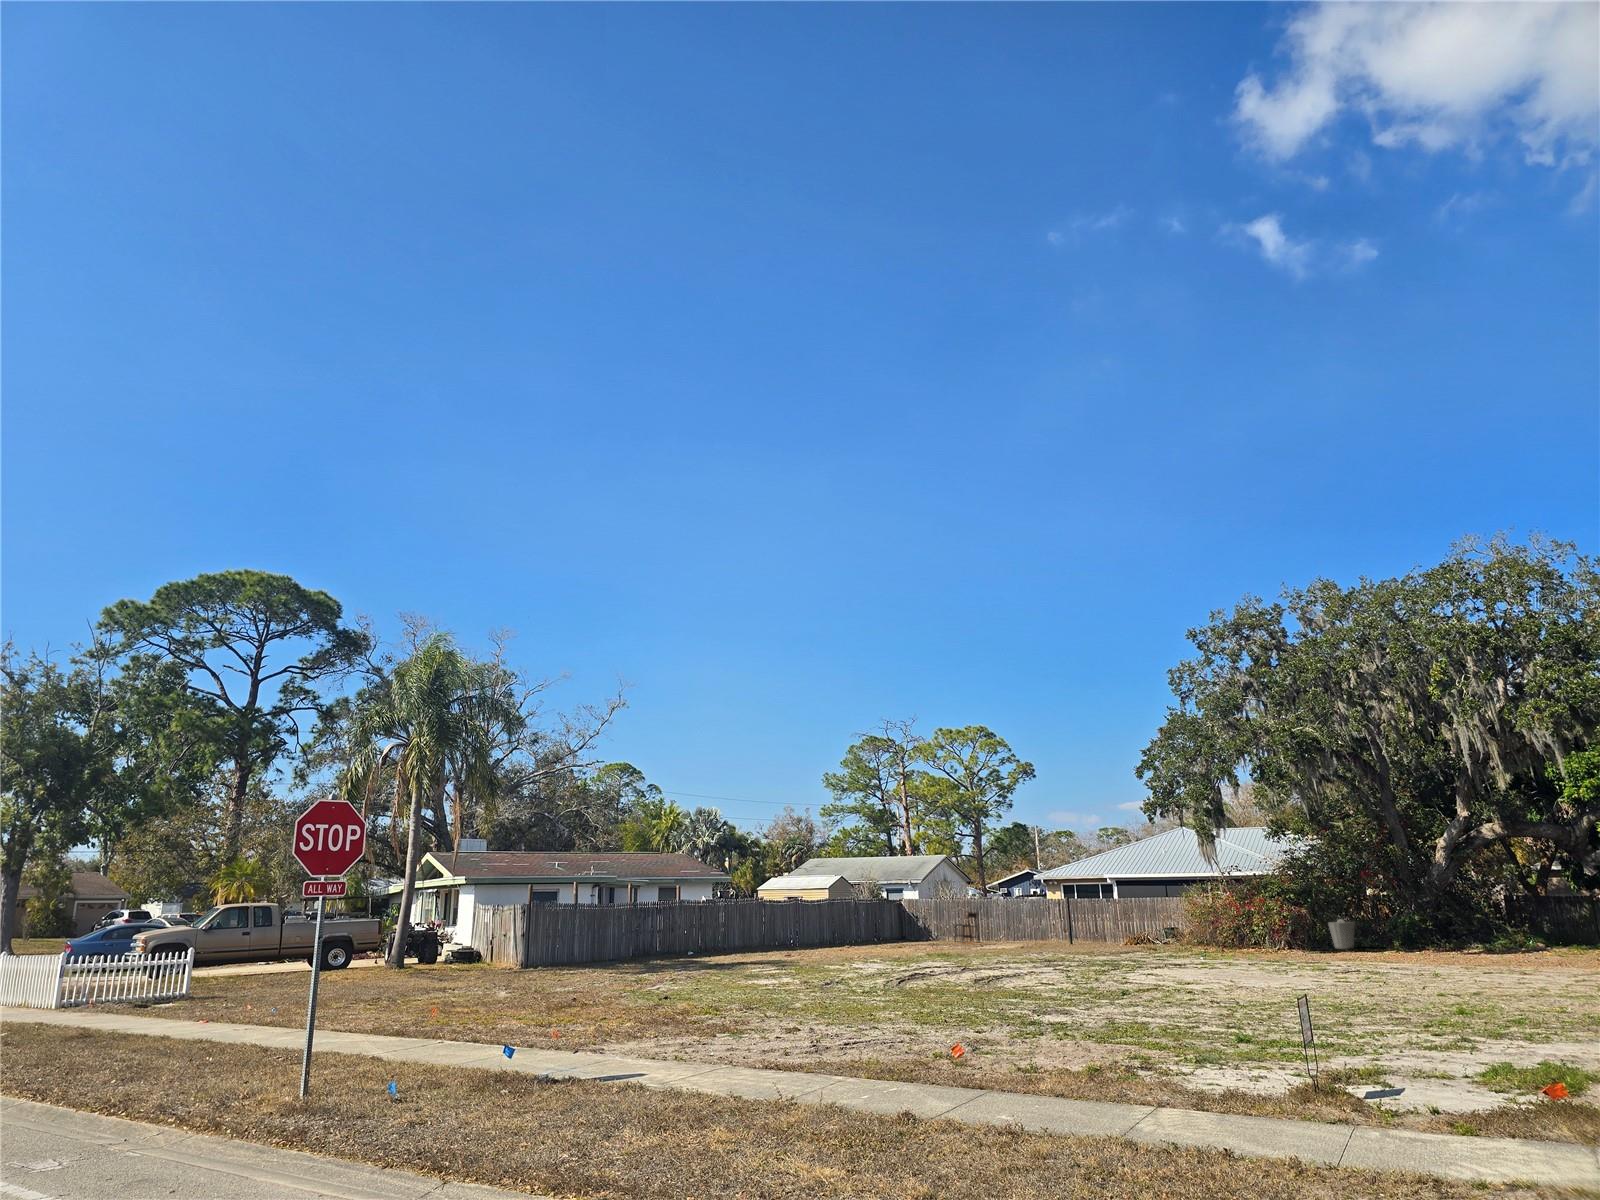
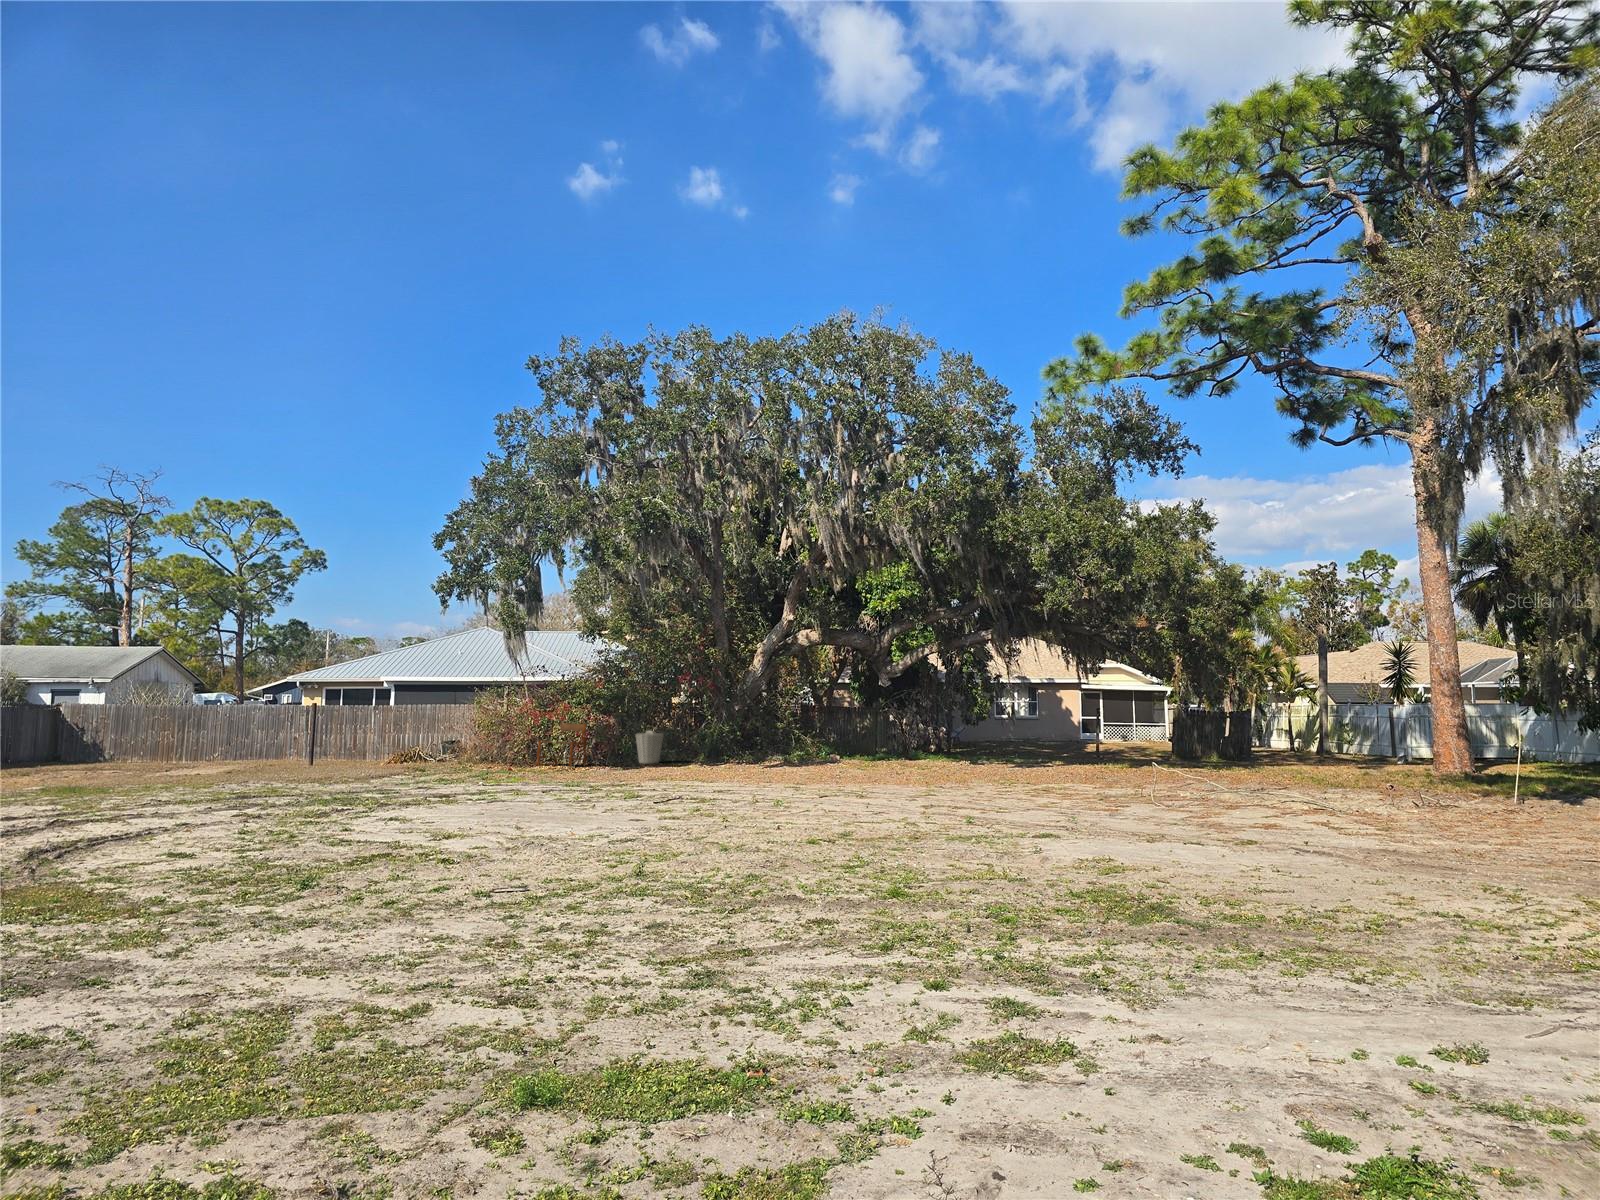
bench: present [955,912,980,941] -> present [537,723,587,767]

